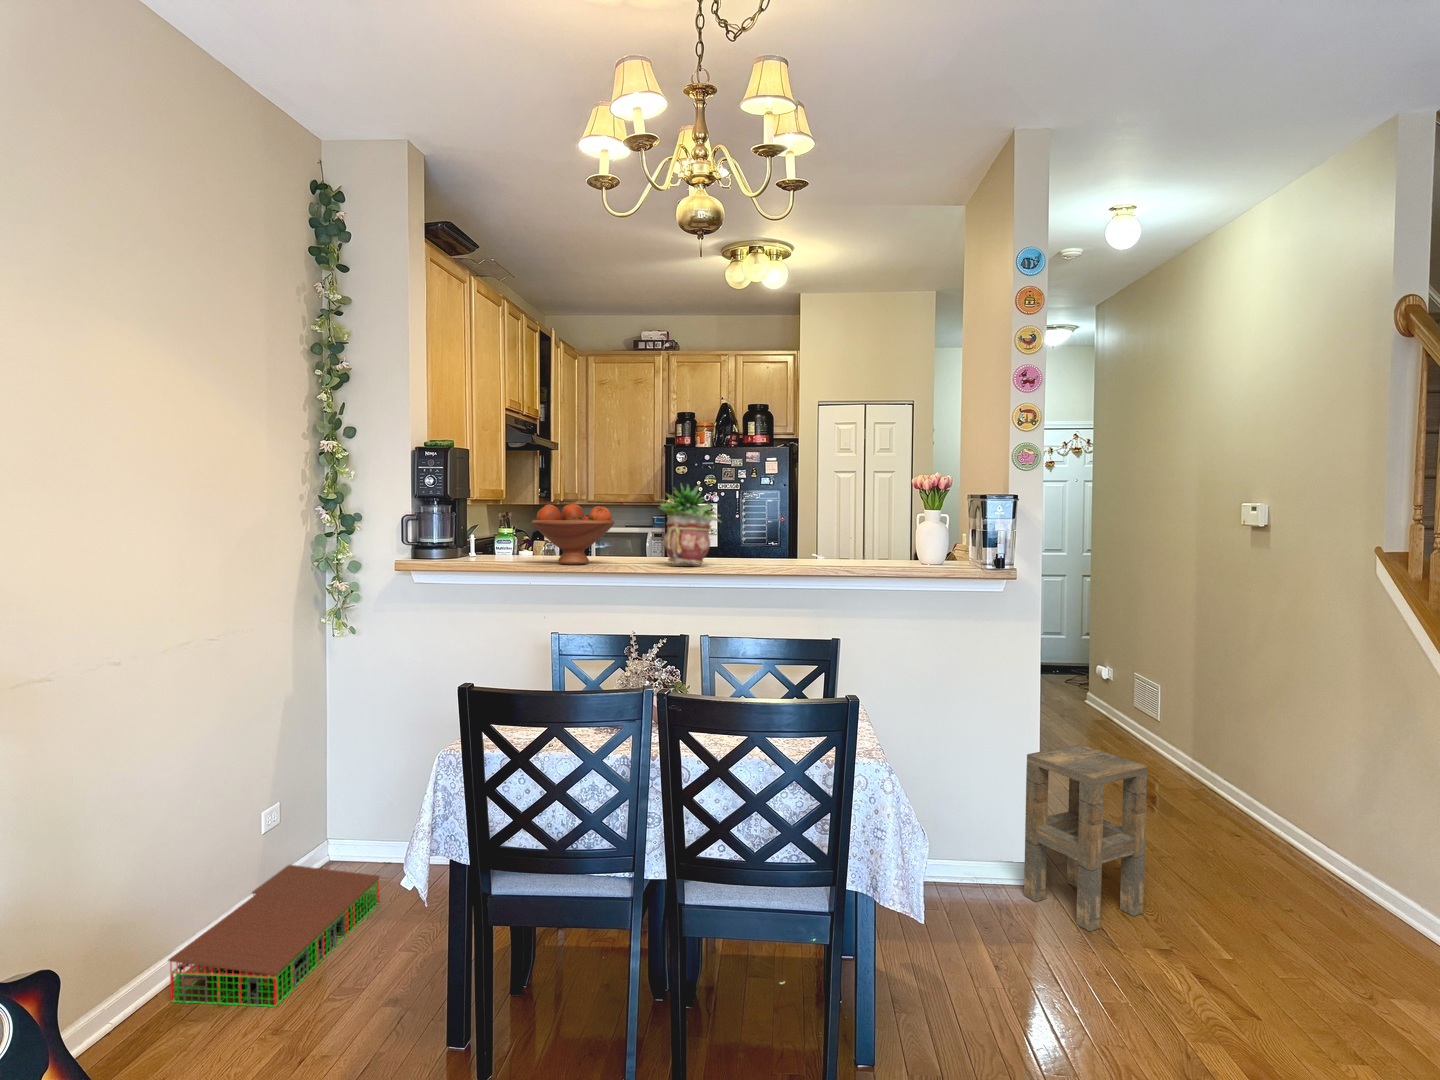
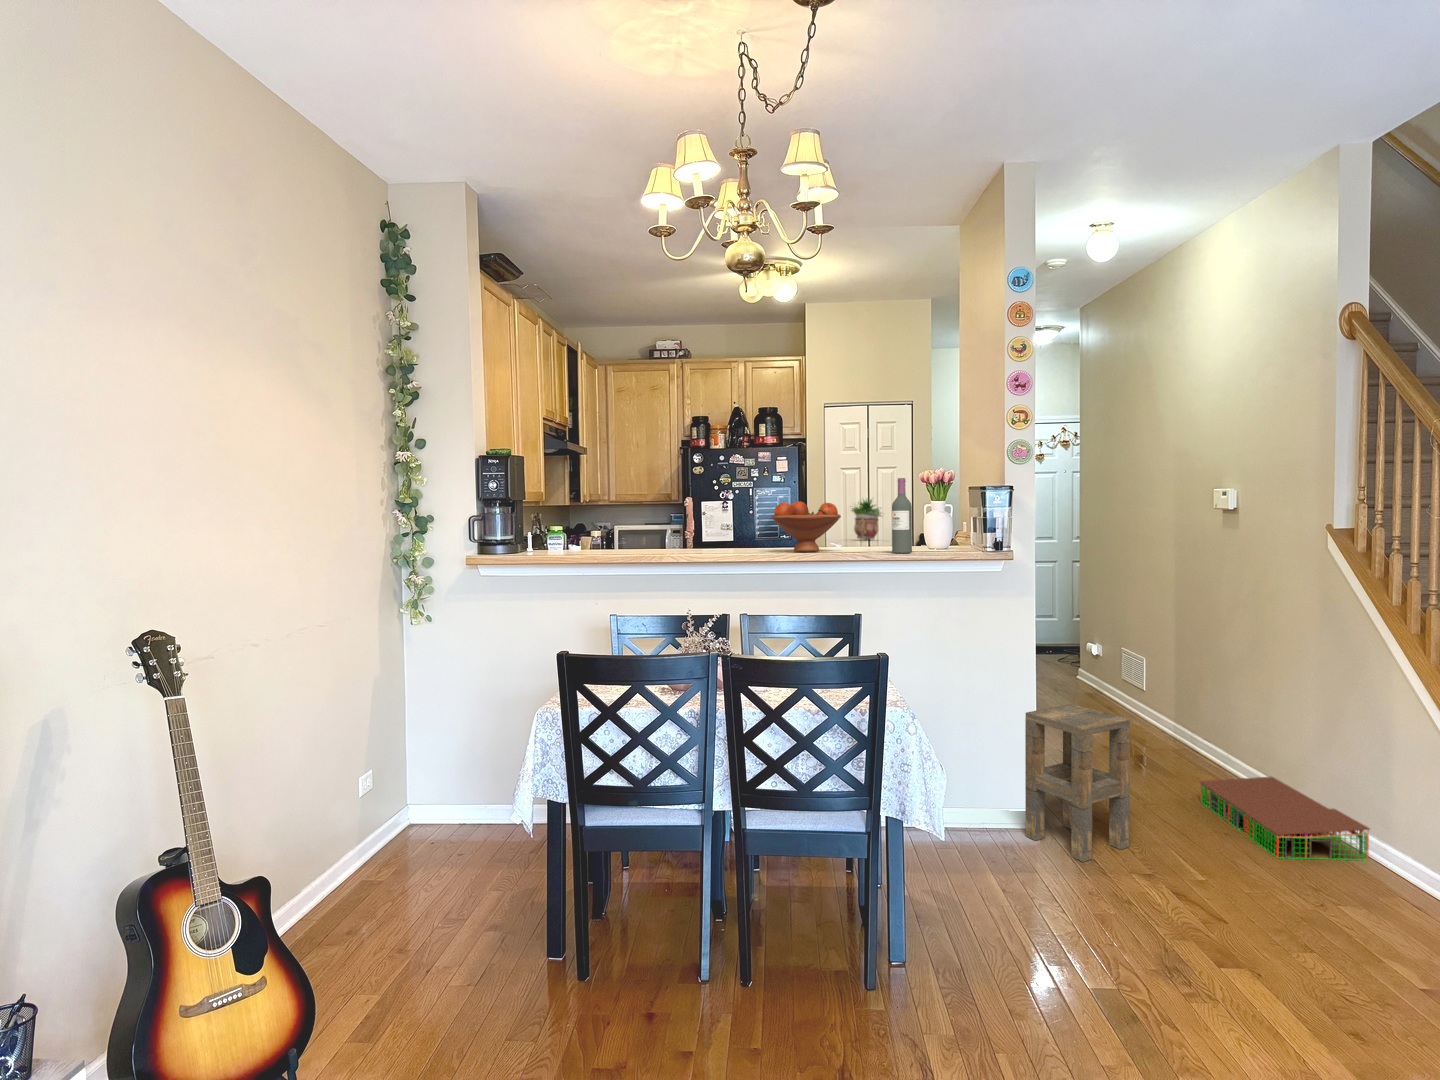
wine bottle: none [879,483,902,569] -> present [892,478,912,553]
potted plant: present [659,485,720,565] -> present [851,499,882,540]
fruit bowl: present [531,504,615,565] -> present [772,501,841,552]
storage bin: present [168,865,380,1007] -> present [1200,777,1370,860]

